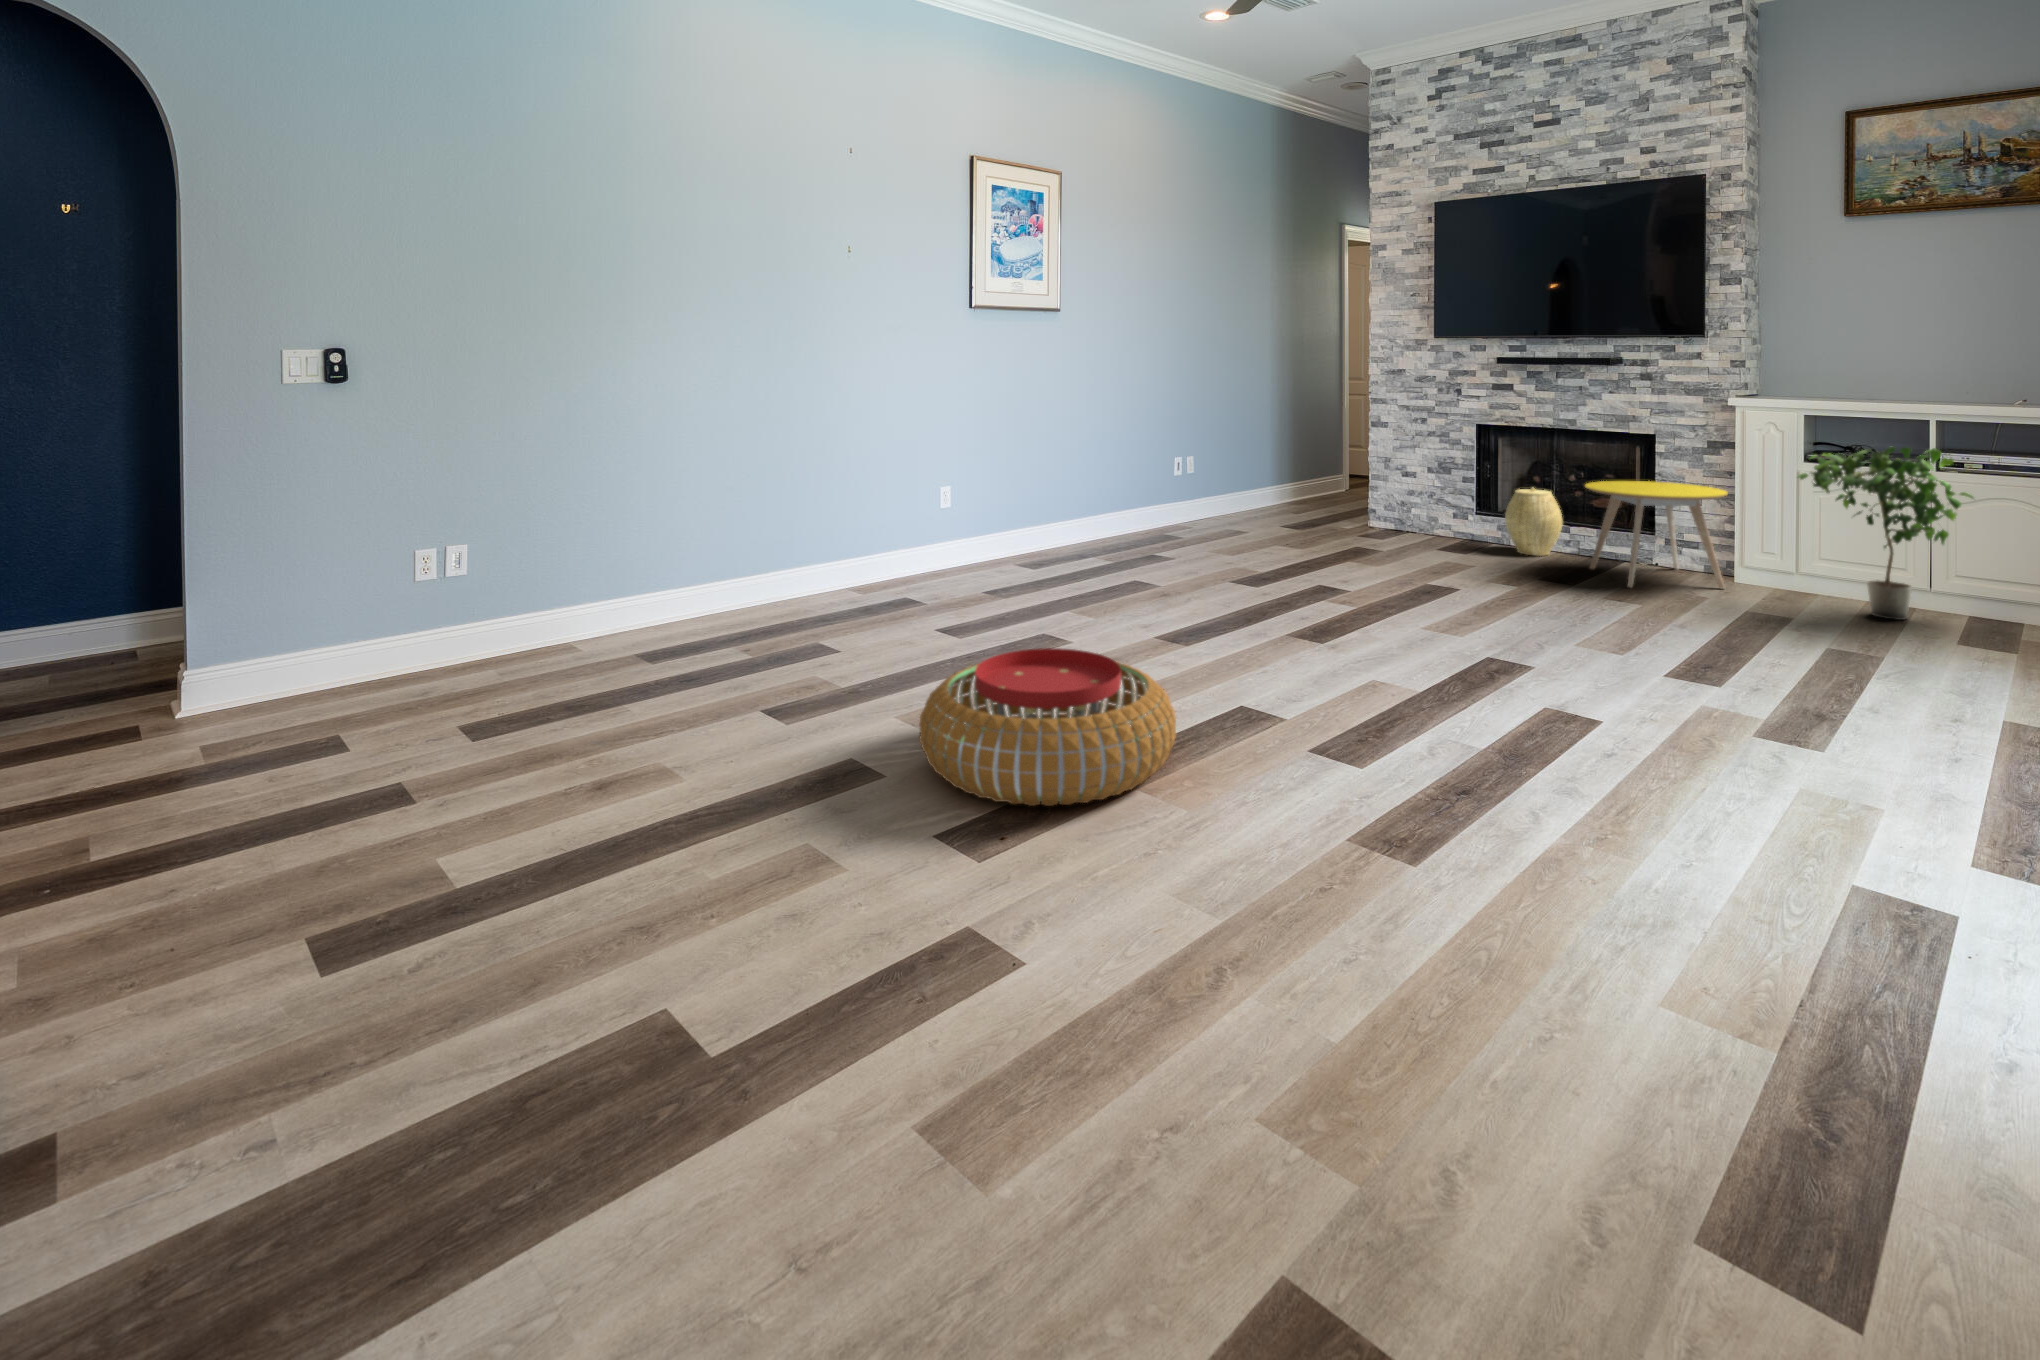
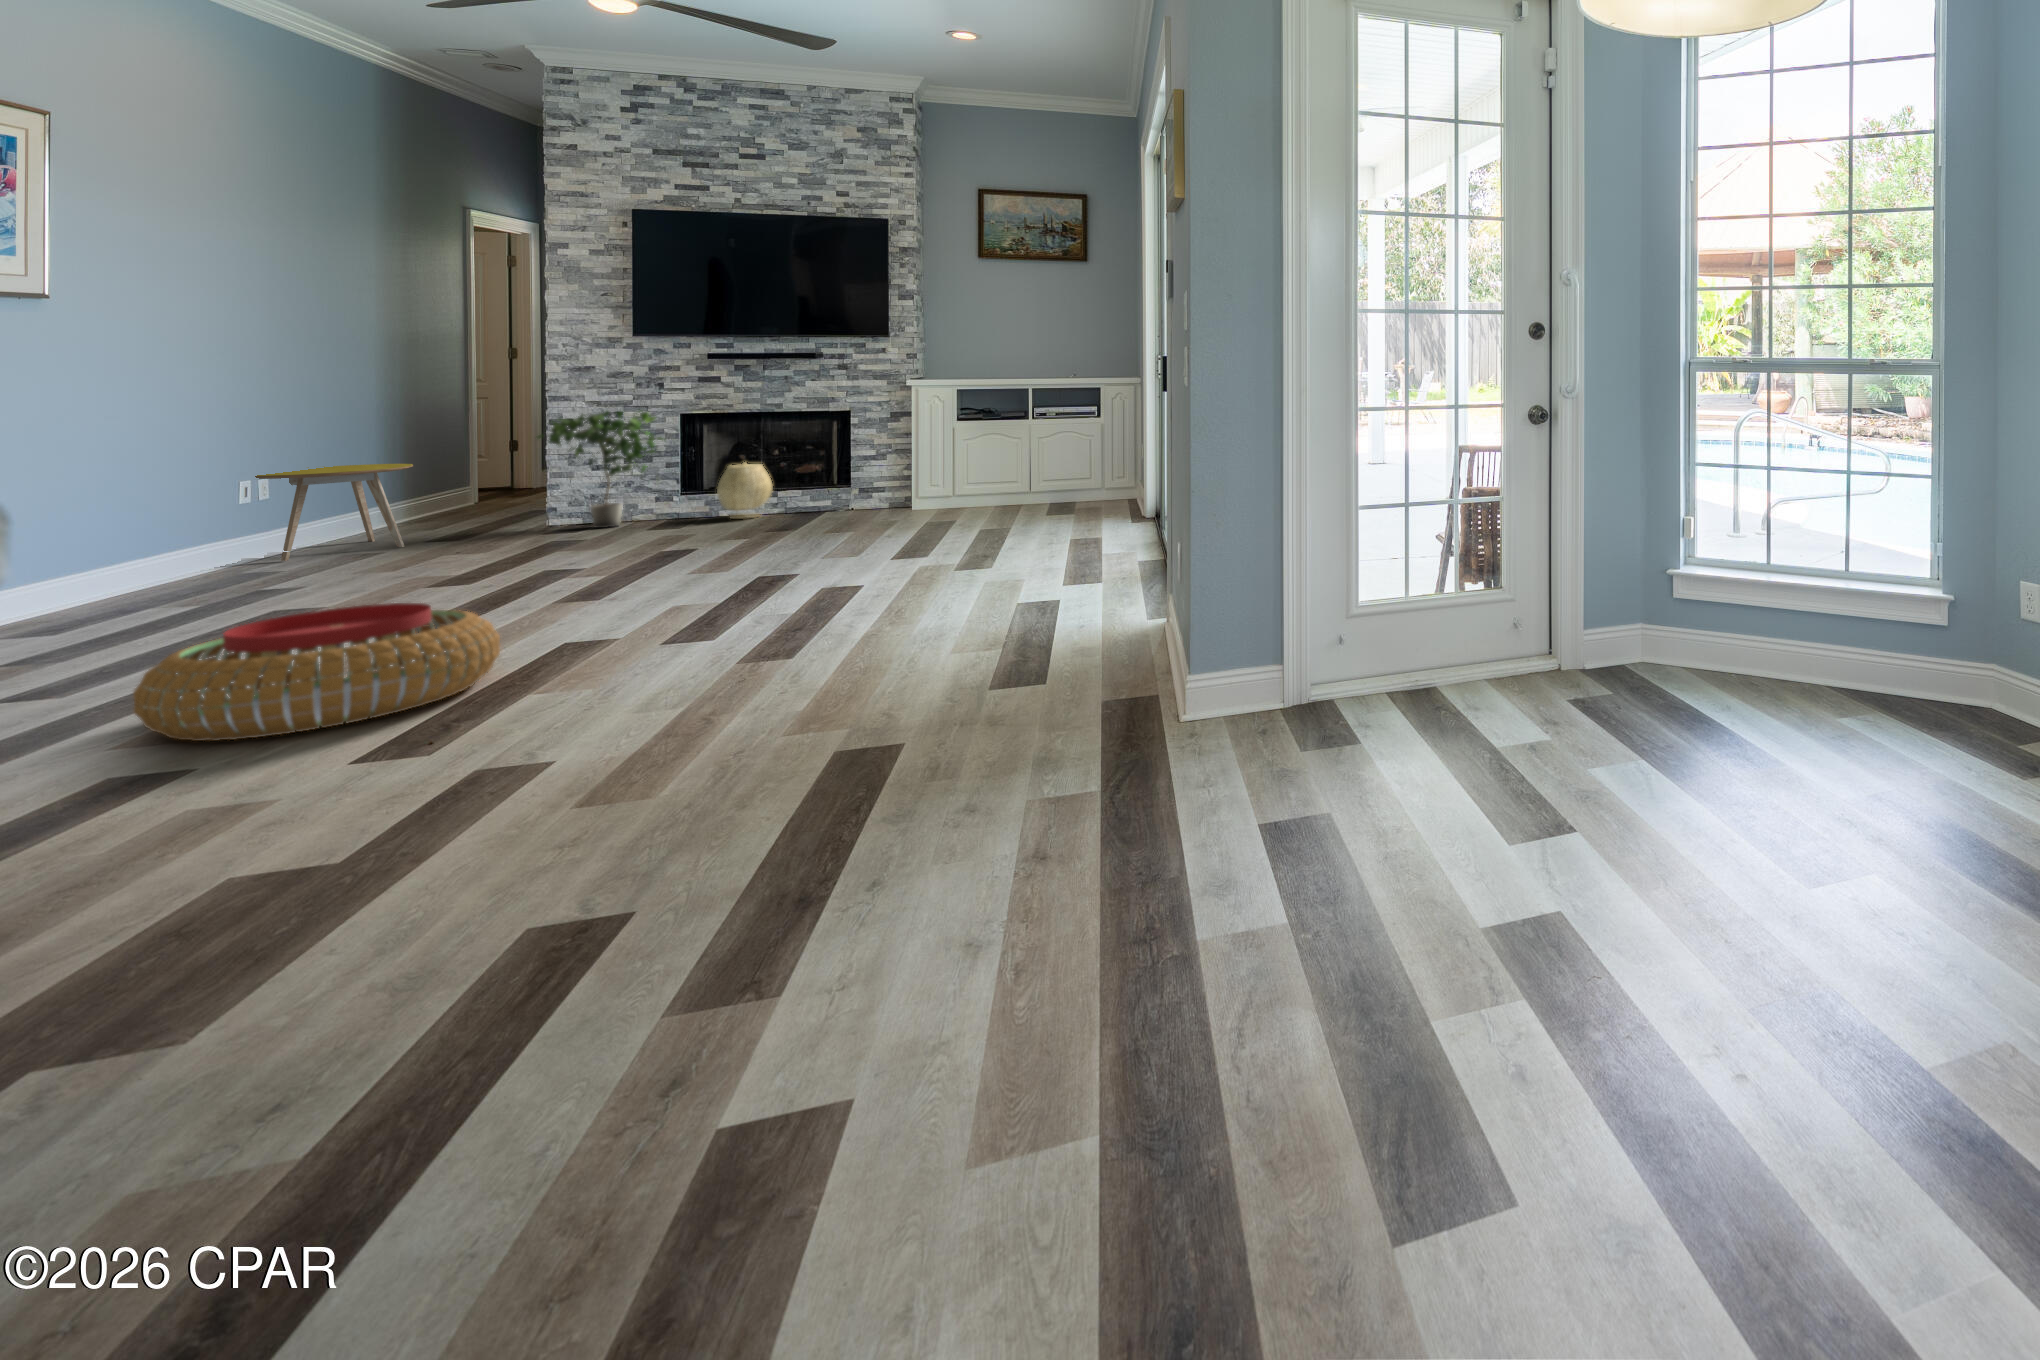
potted plant: present [1797,447,1974,620] -> present [537,410,661,528]
side table: present [1585,481,1728,588] -> present [255,464,413,561]

